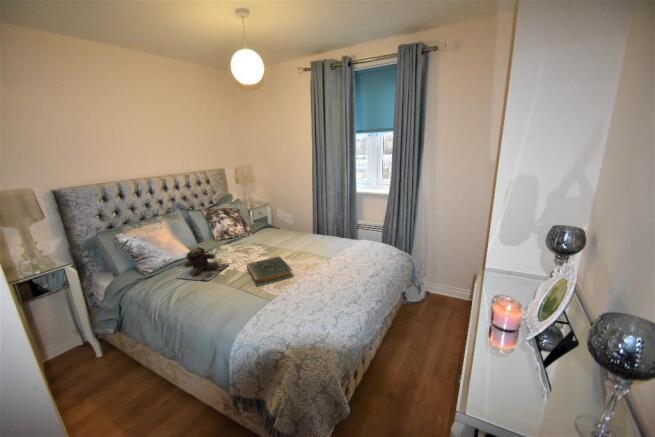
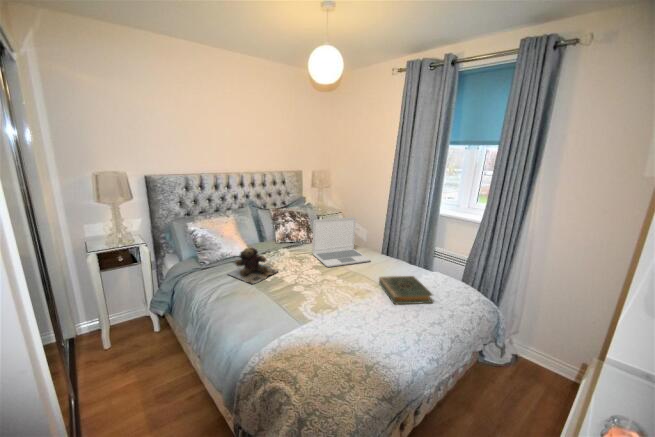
laptop: none [252,204,309,252] -> present [313,217,371,267]
hardback book: present [247,256,293,286] -> present [379,276,433,304]

